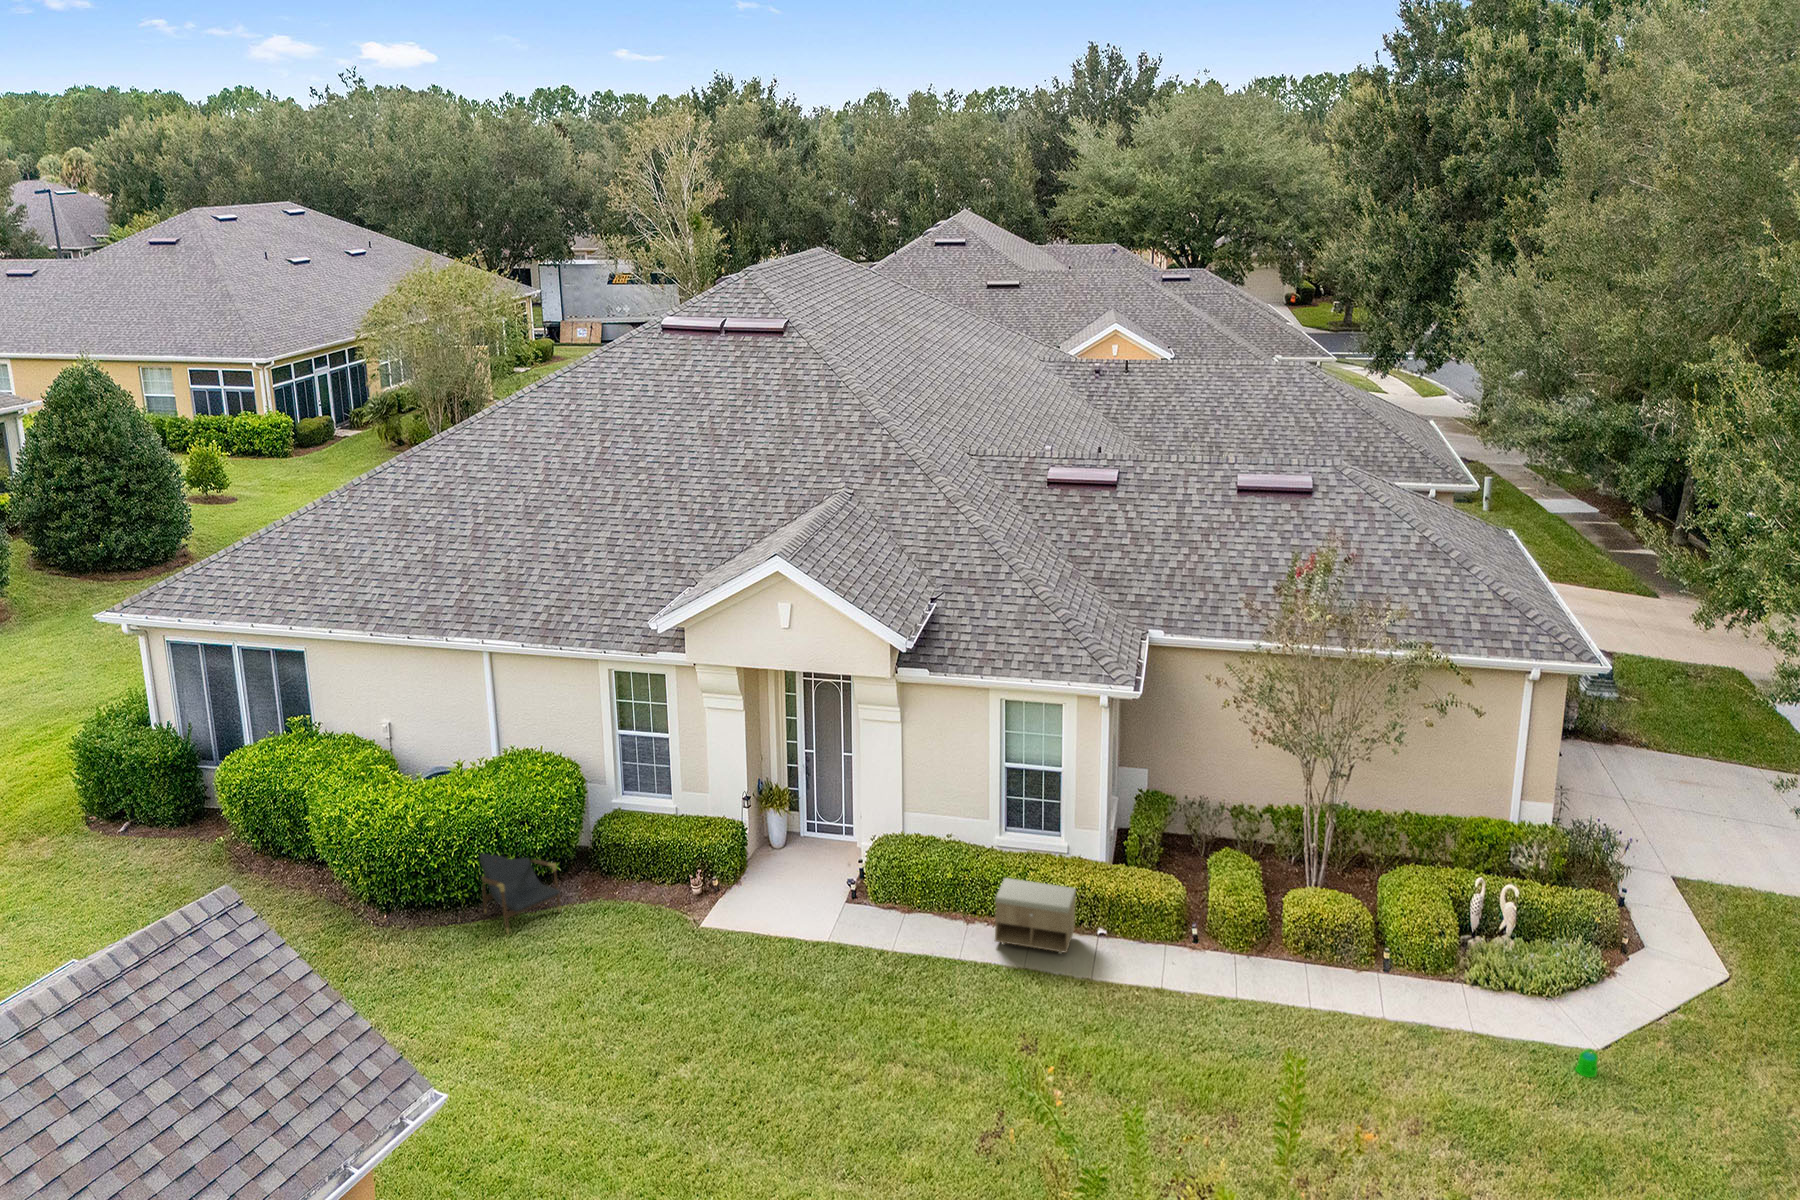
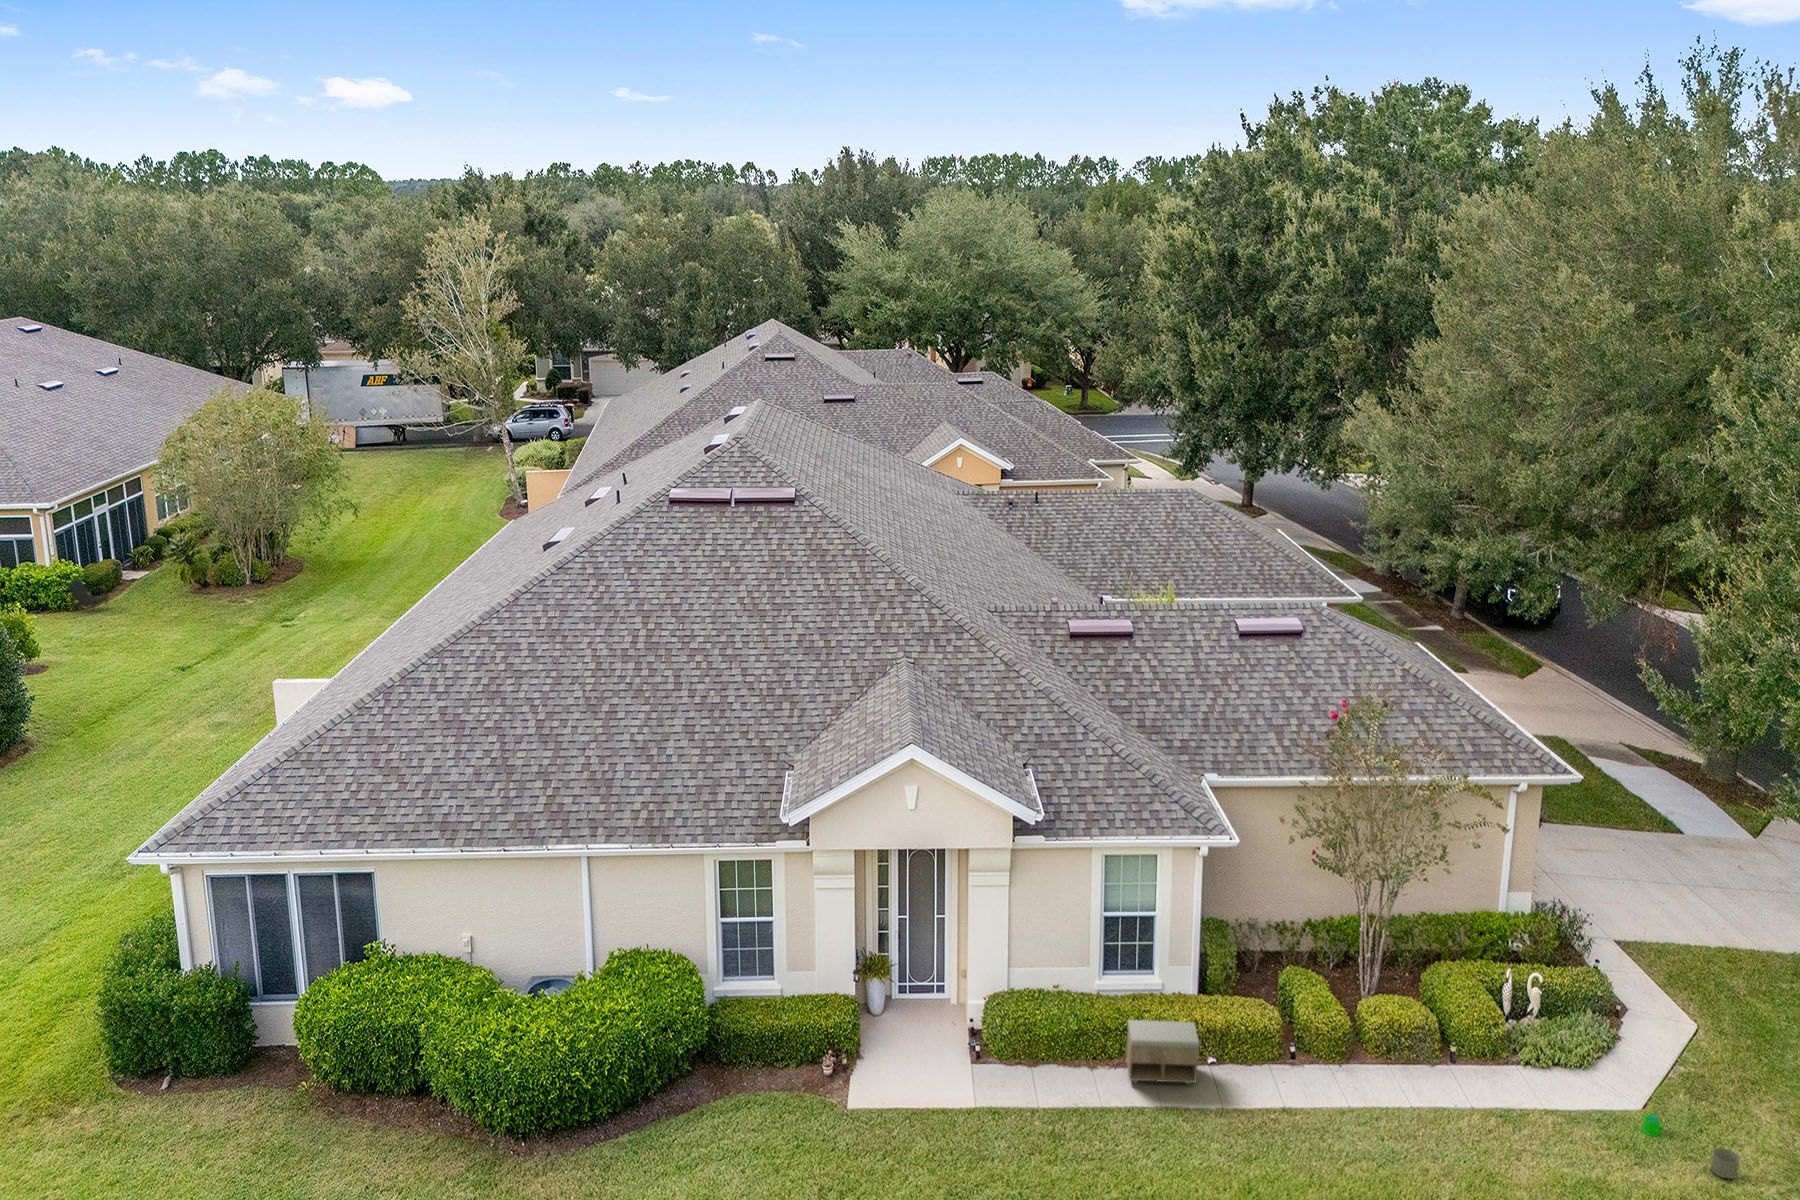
lounge chair: present [480,853,561,934] -> present [67,579,109,611]
planter: none [1641,1098,1676,1135] -> present [1711,1148,1740,1179]

